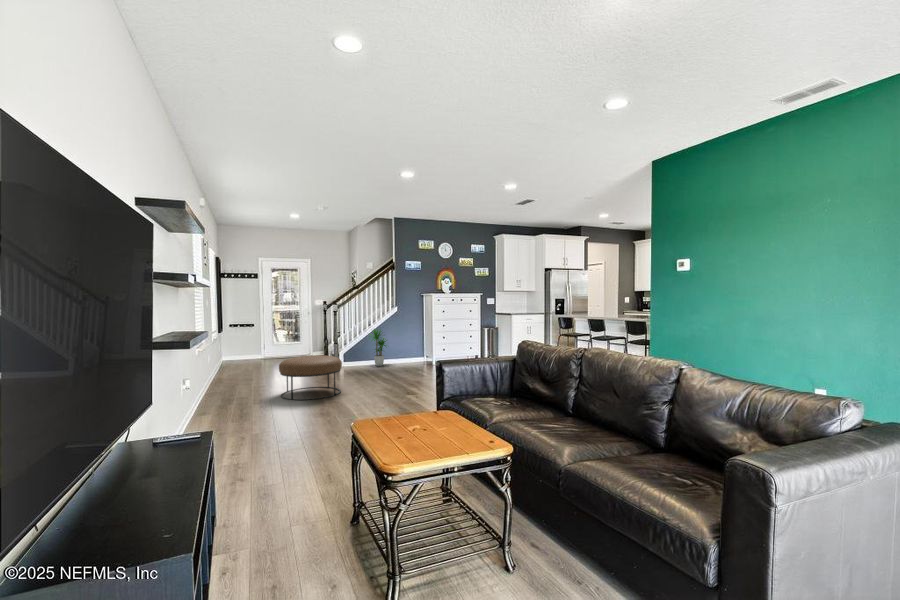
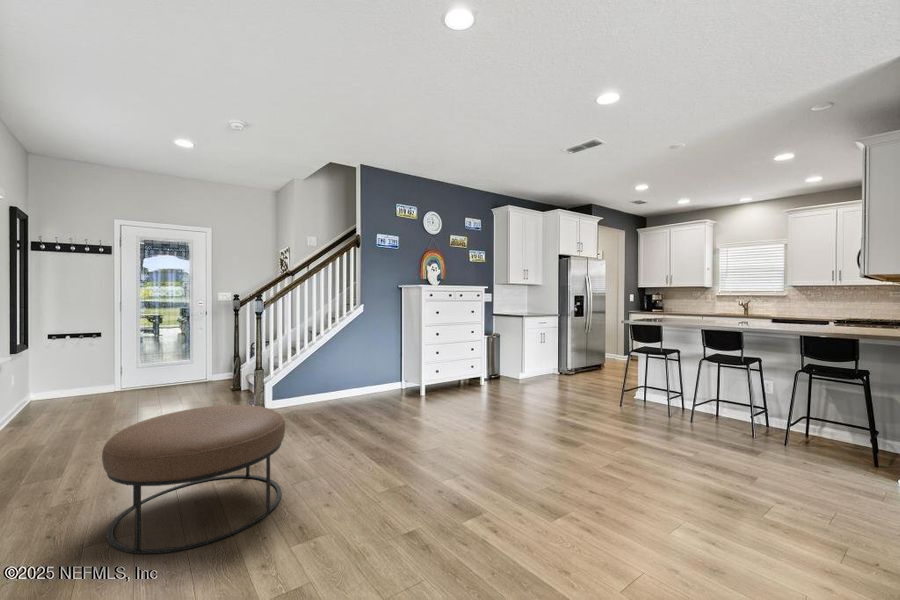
potted plant: present [370,329,387,366] -> none [313,336,356,401]

